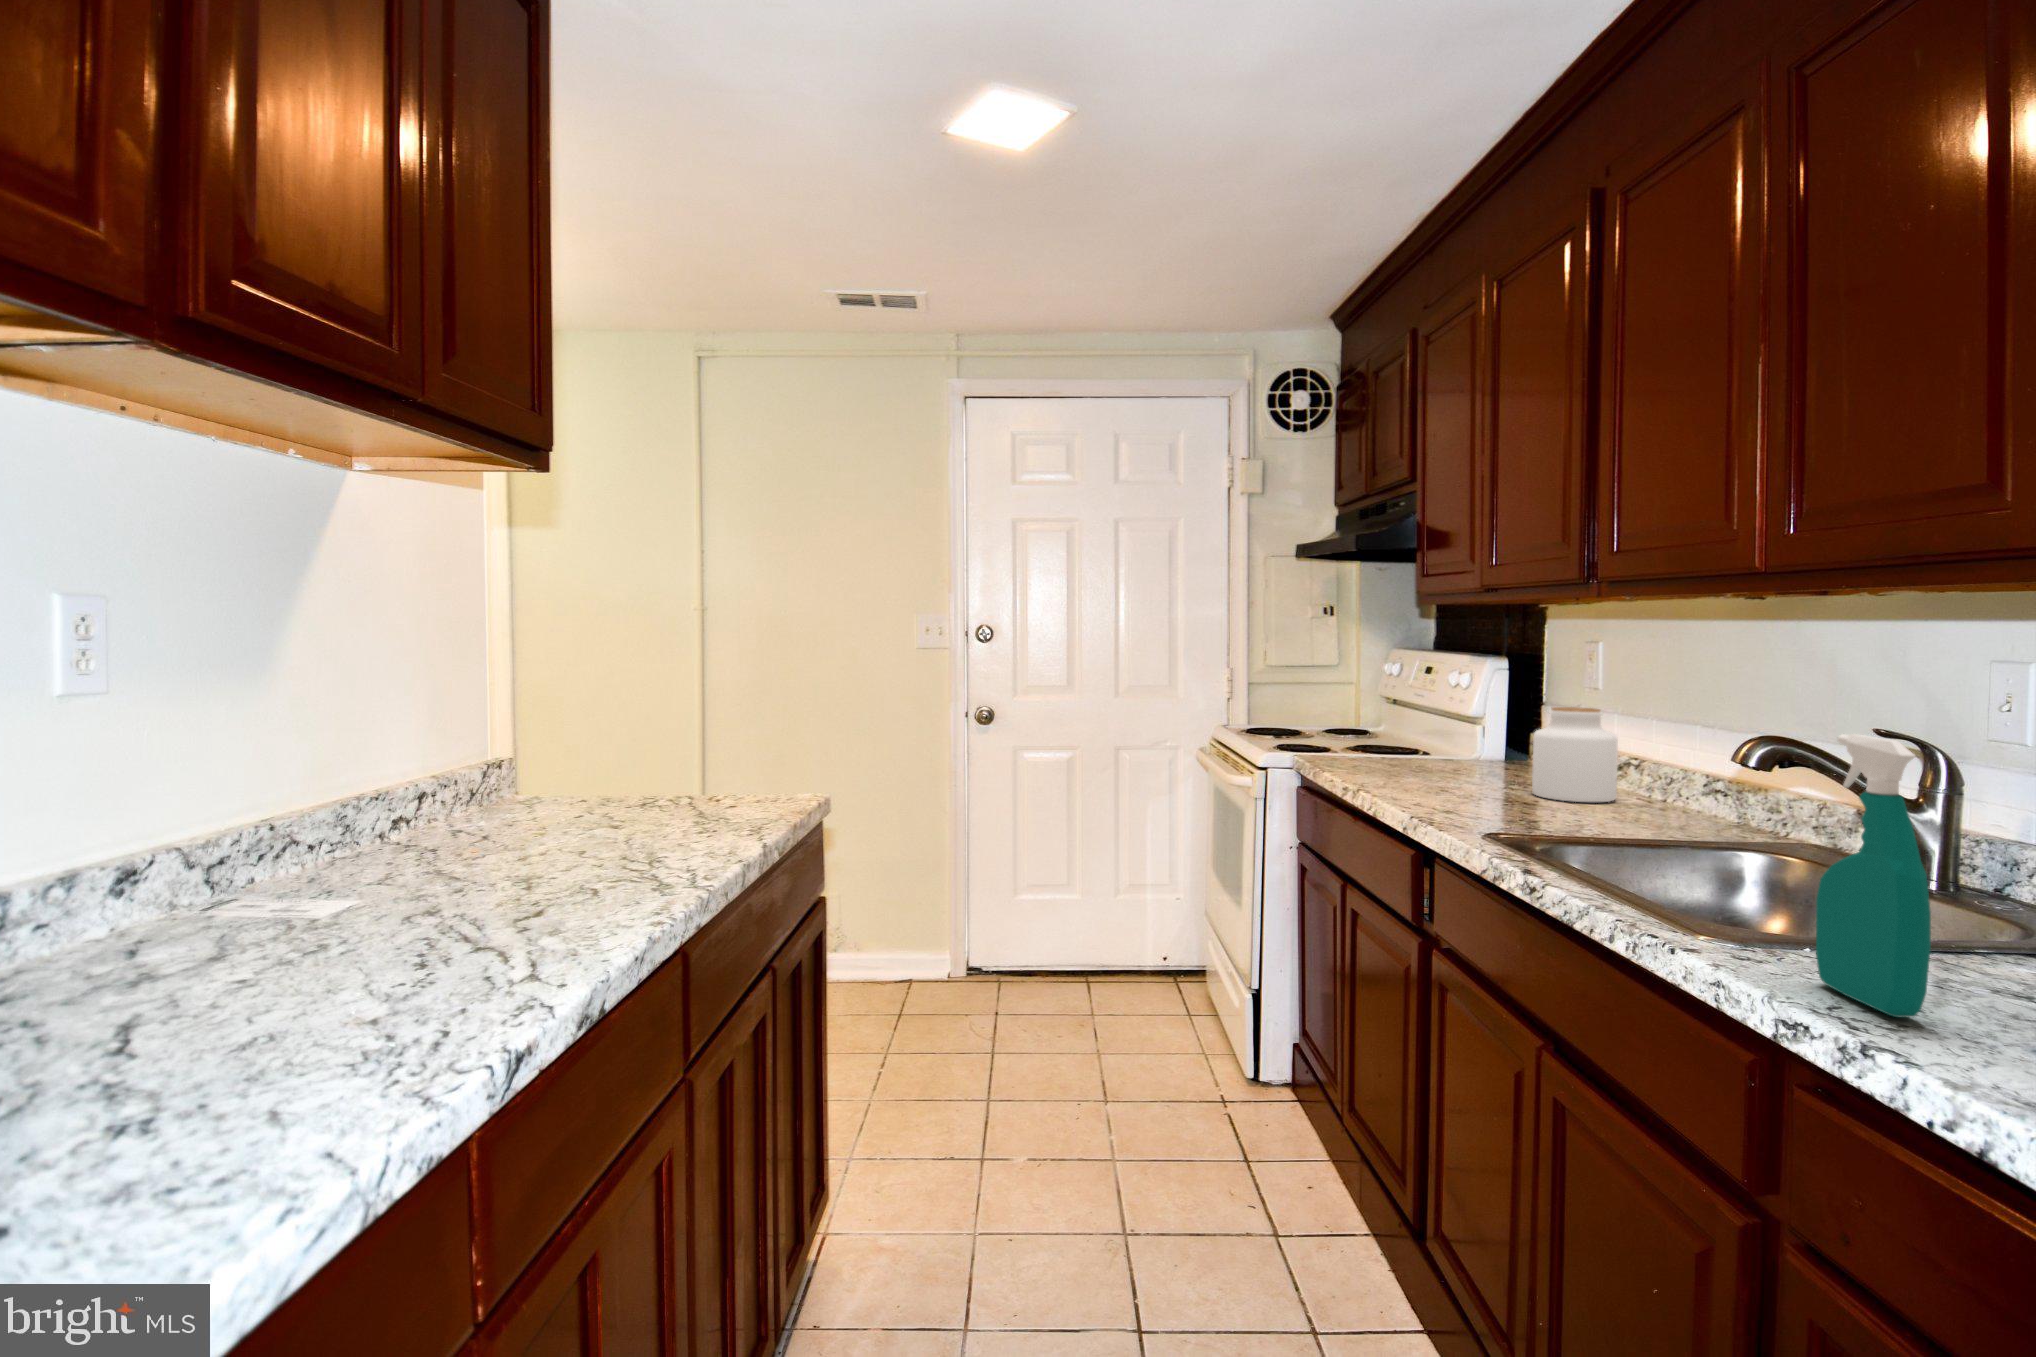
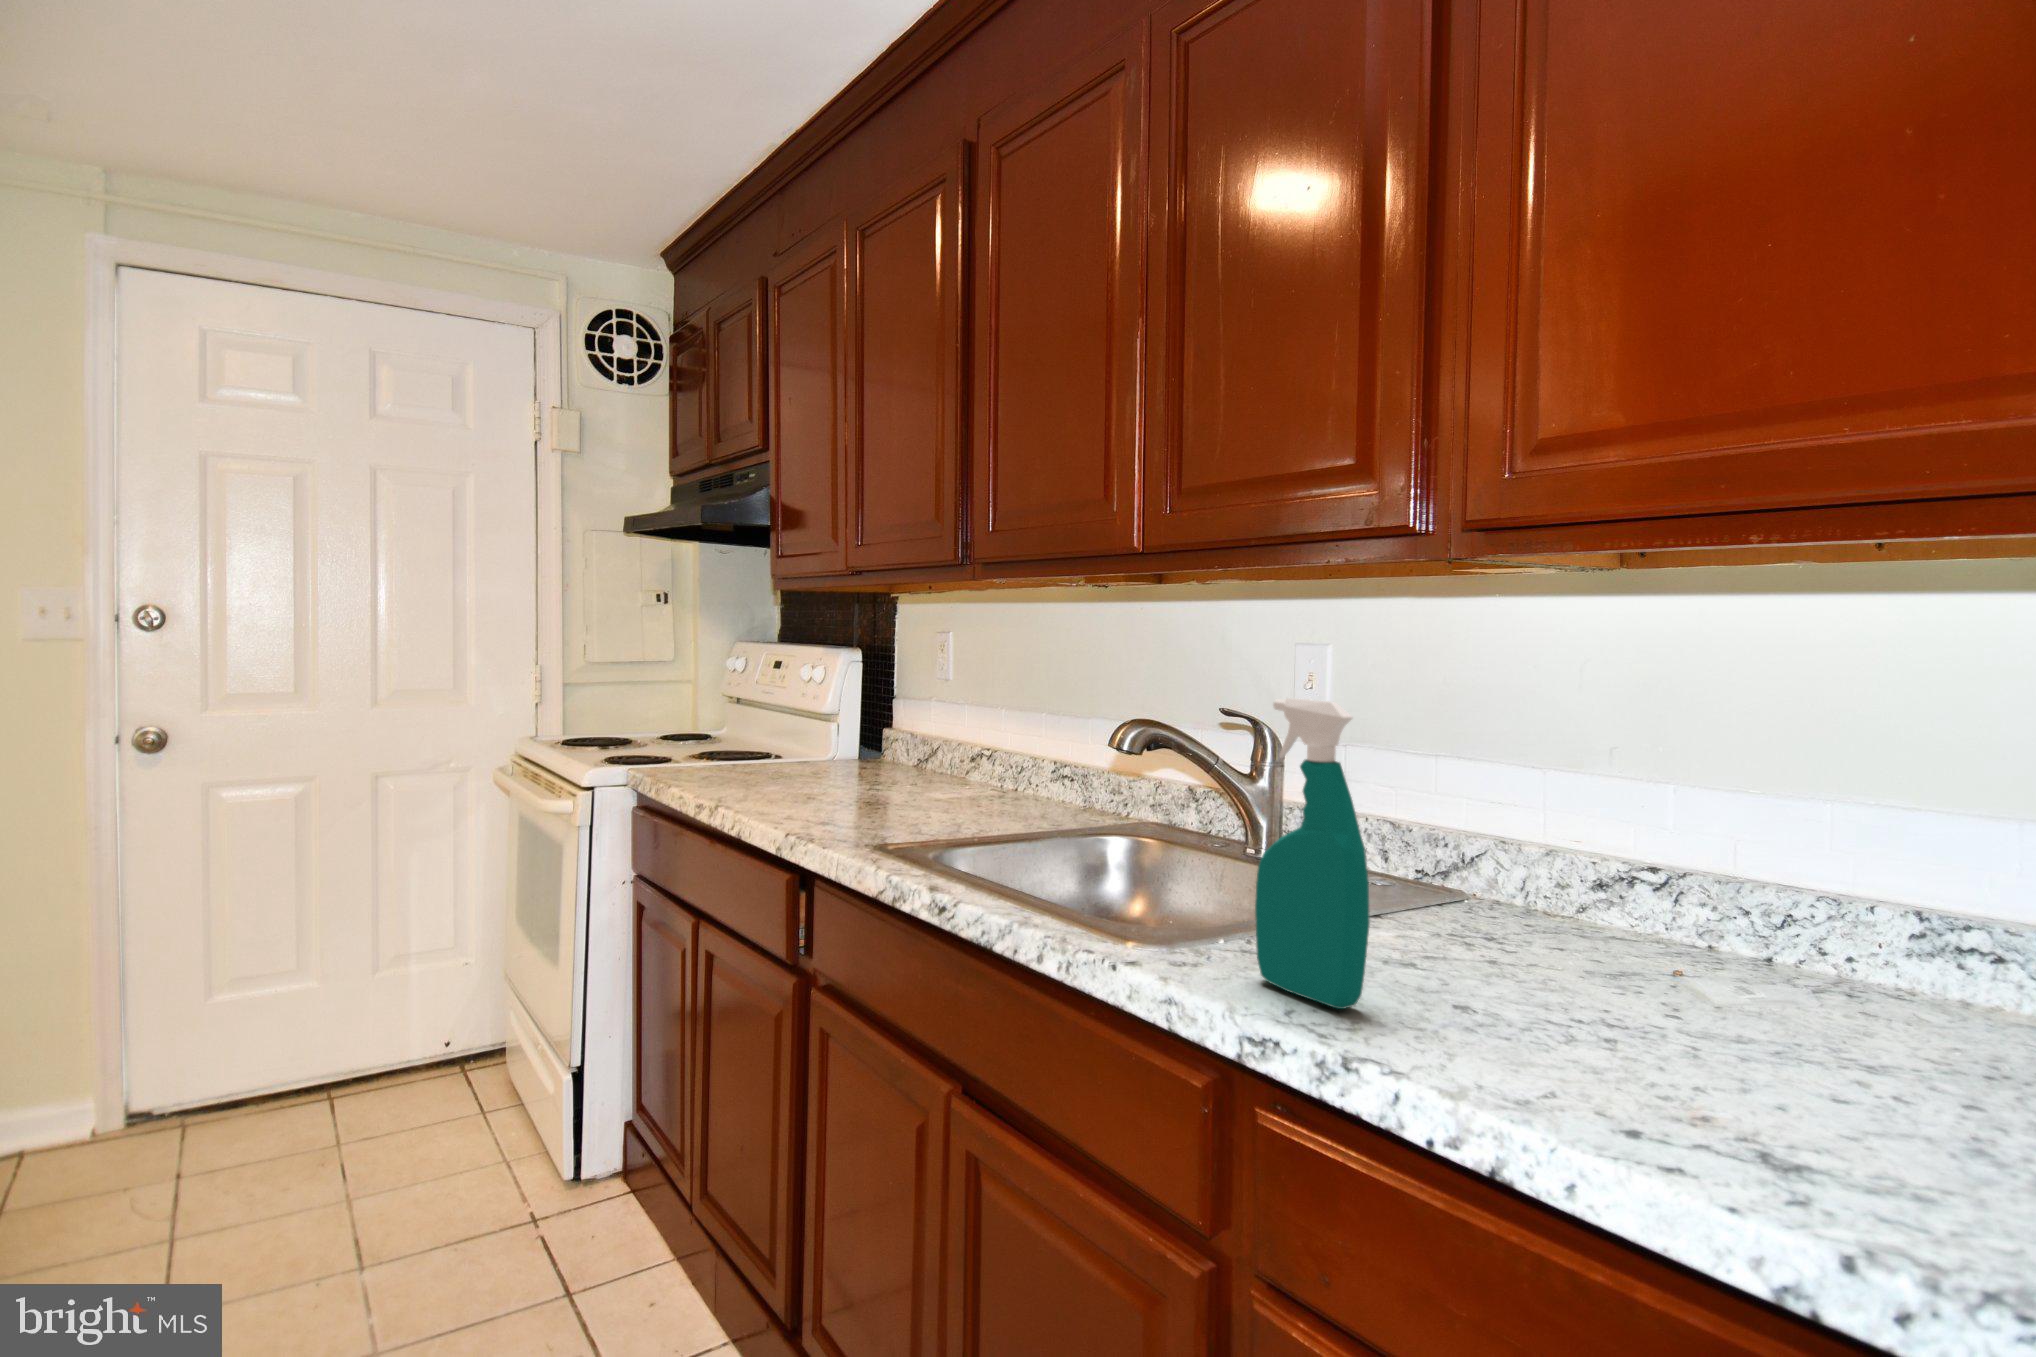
jar: present [1532,707,1618,802] -> none [900,698,980,800]

